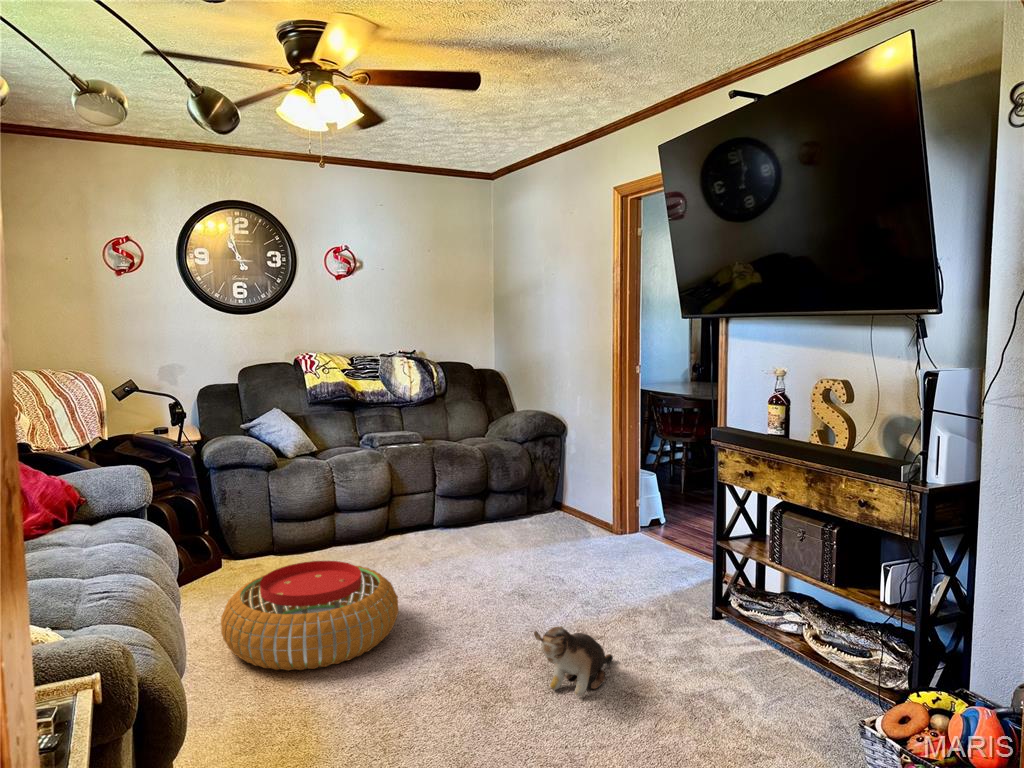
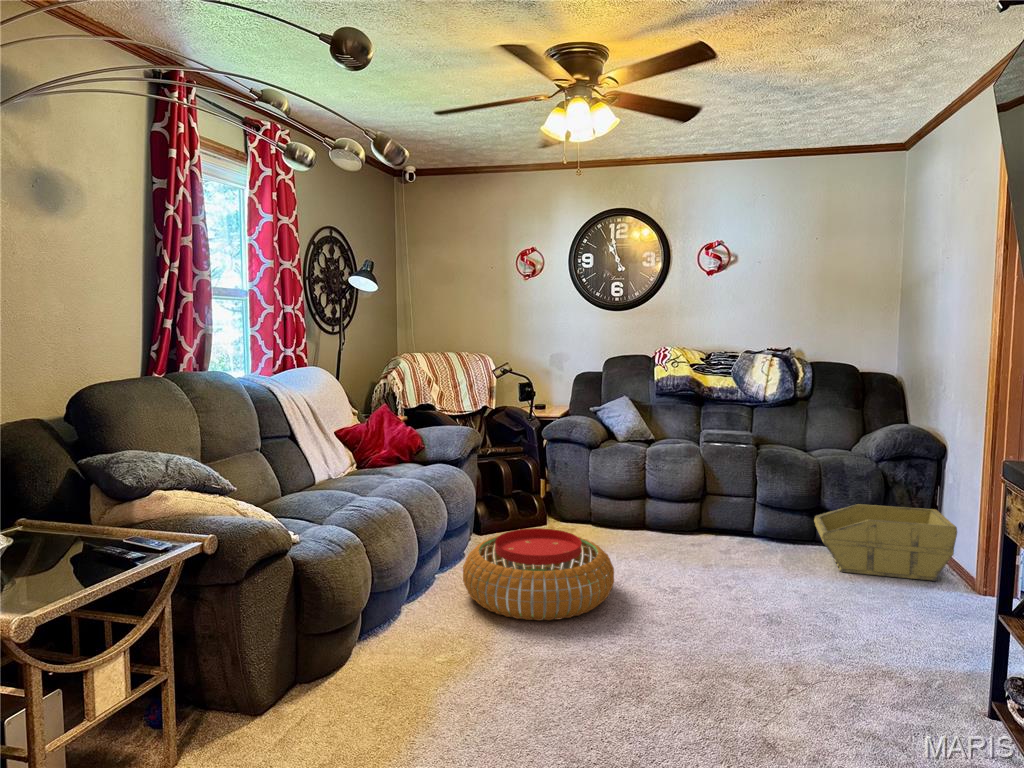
storage bin: none [486,474,594,539] -> present [814,504,957,581]
plush toy: present [534,627,613,696] -> none [635,642,771,734]

